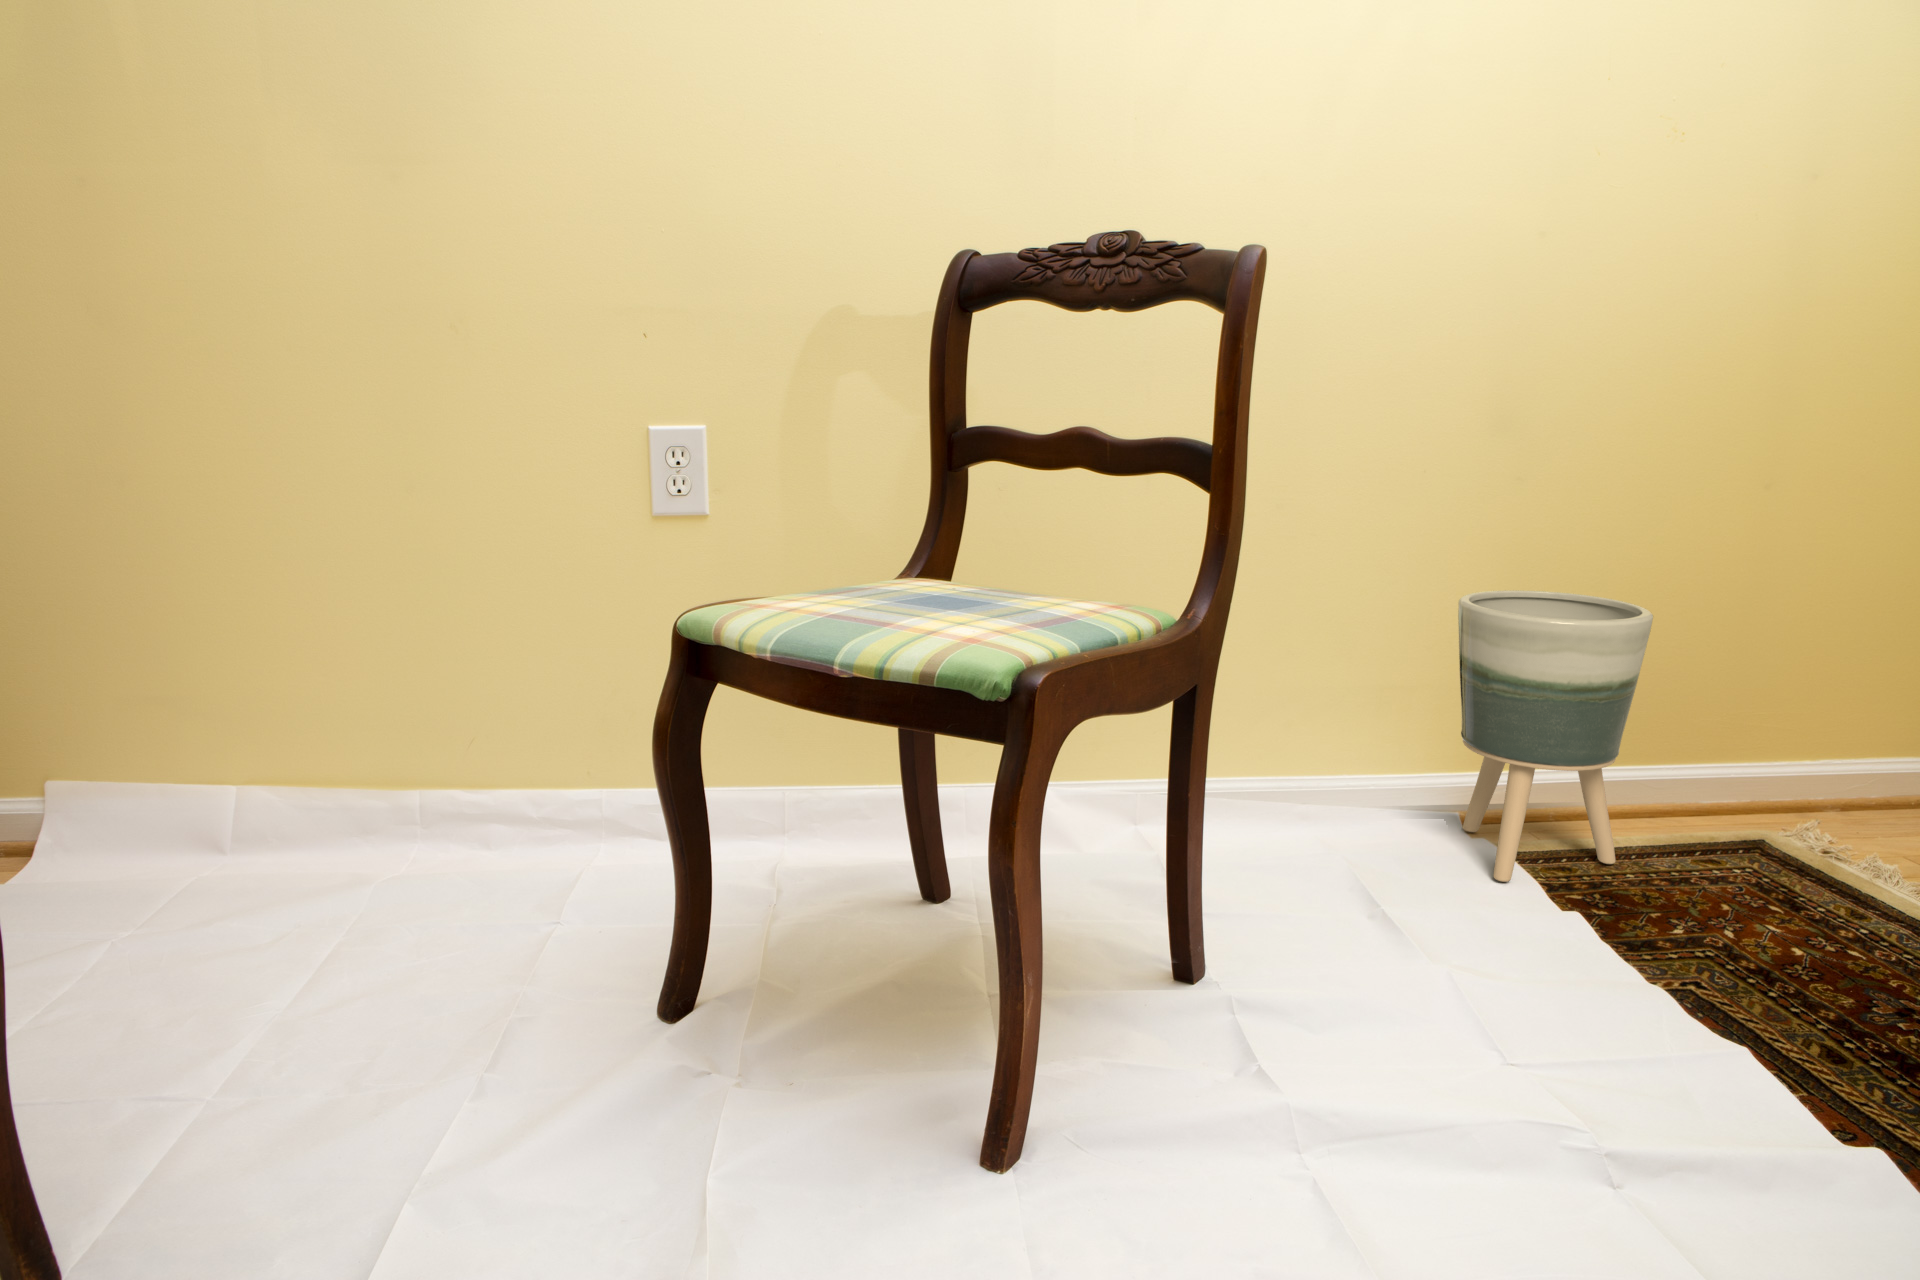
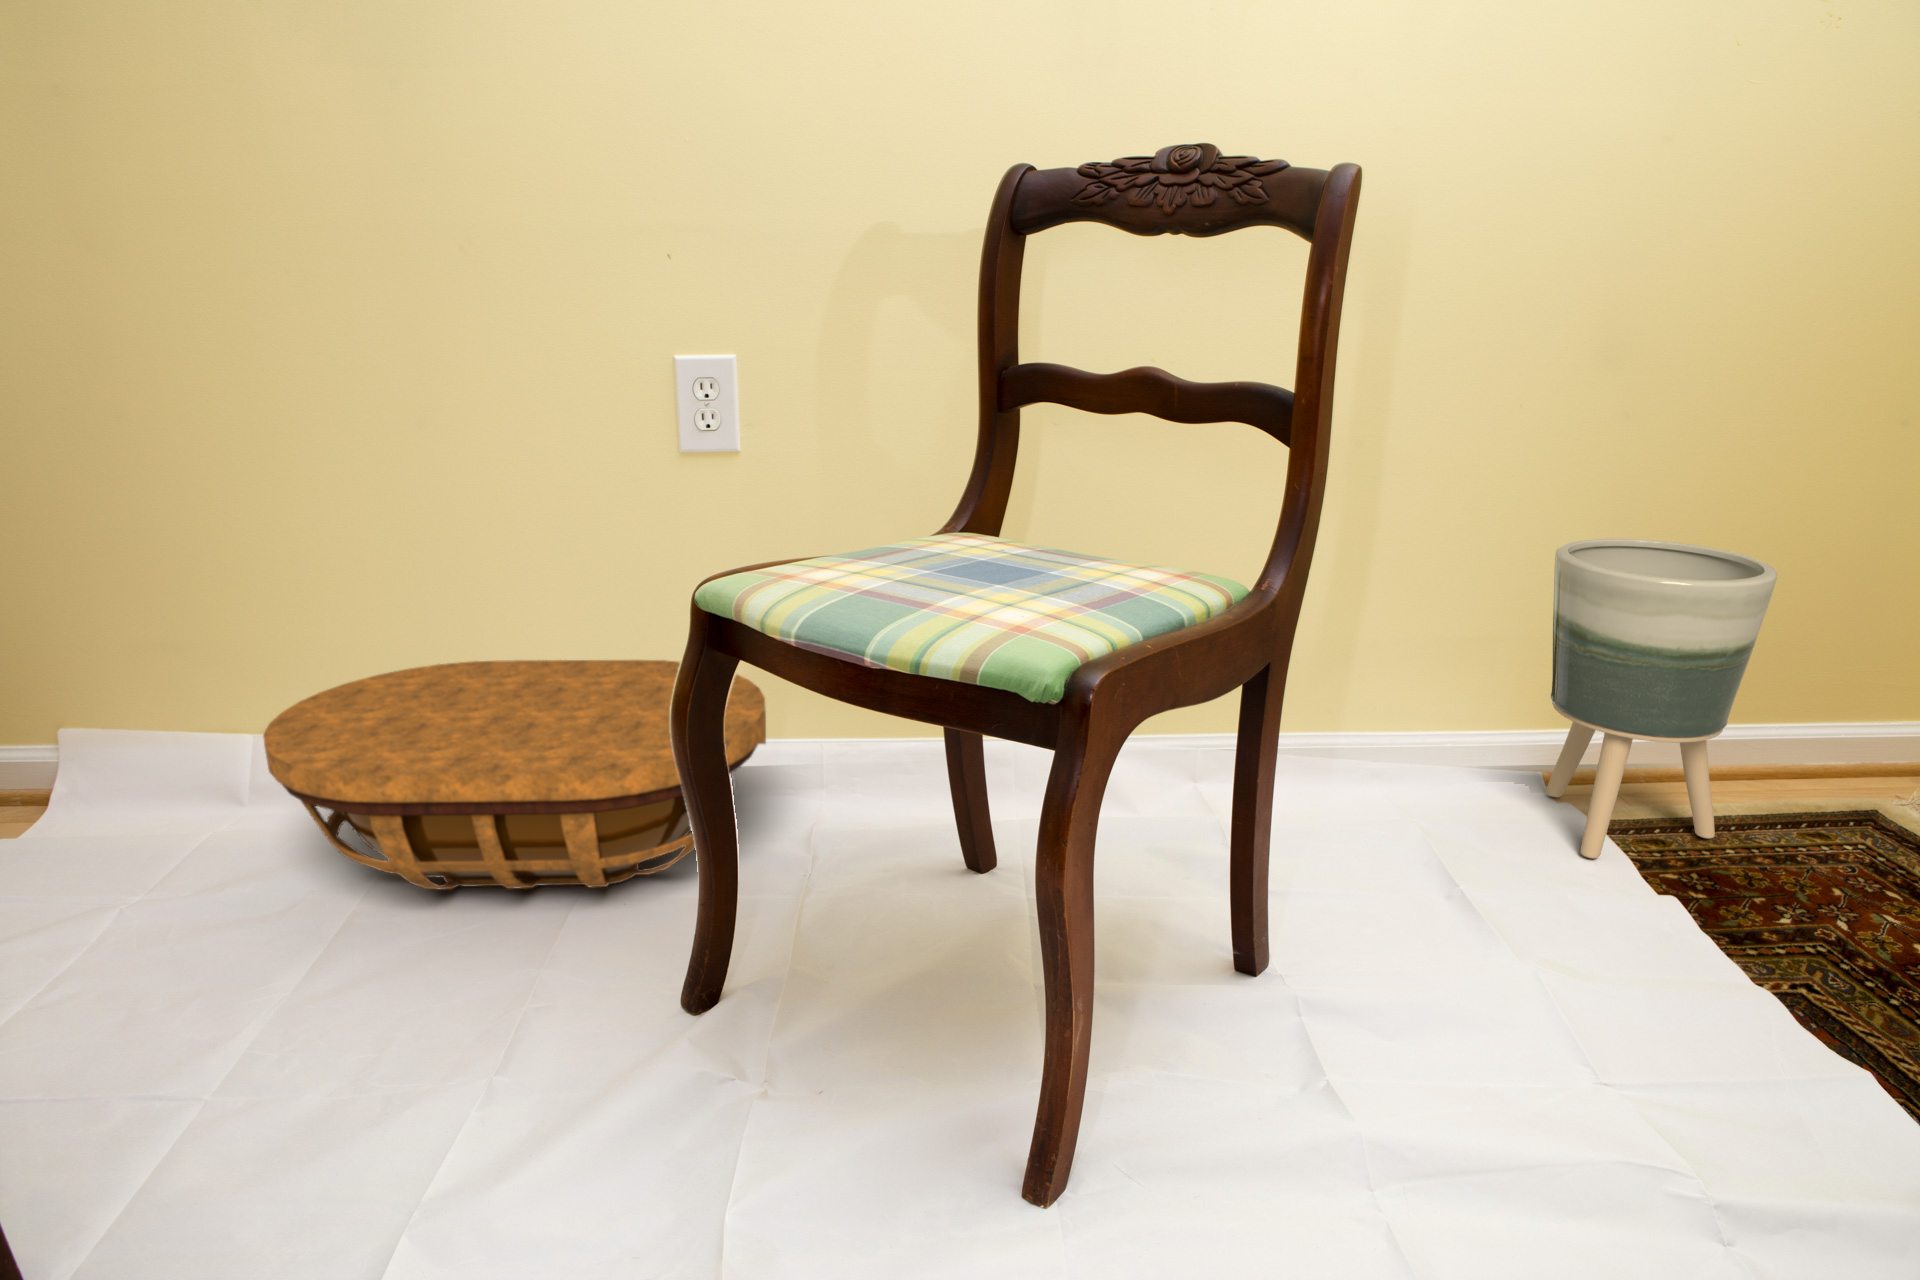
basket: none [259,708,736,920] -> present [263,660,766,889]

